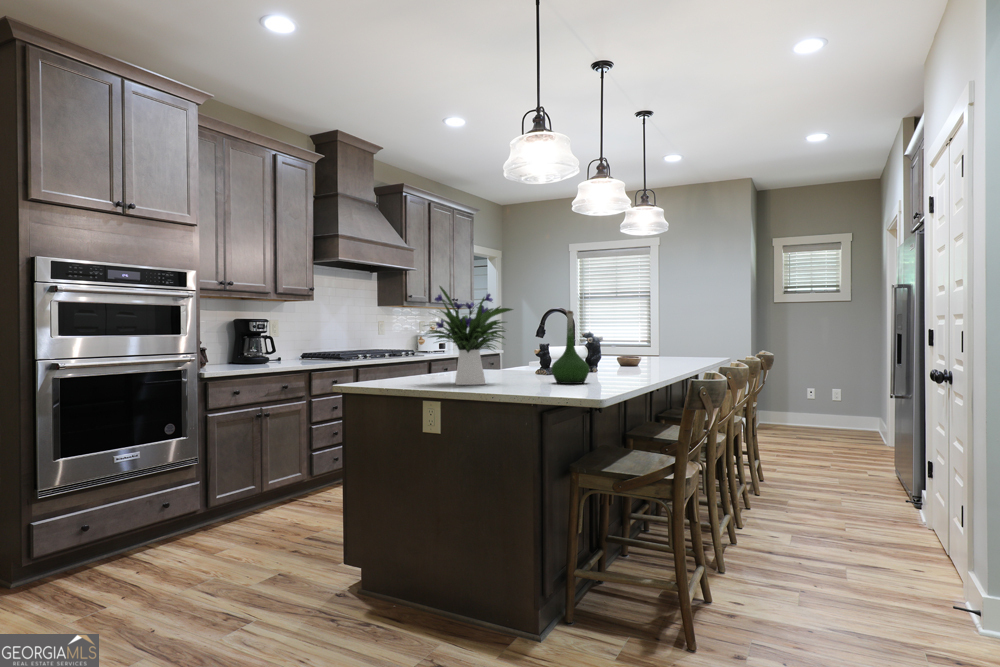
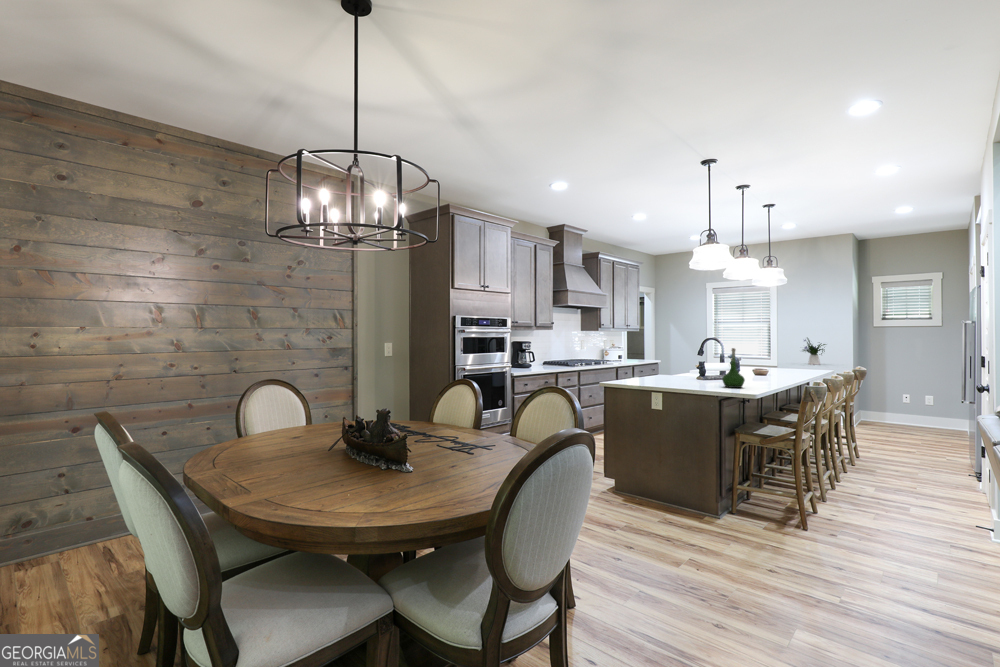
flower arrangement: present [426,286,513,385] -> present [803,338,826,365]

